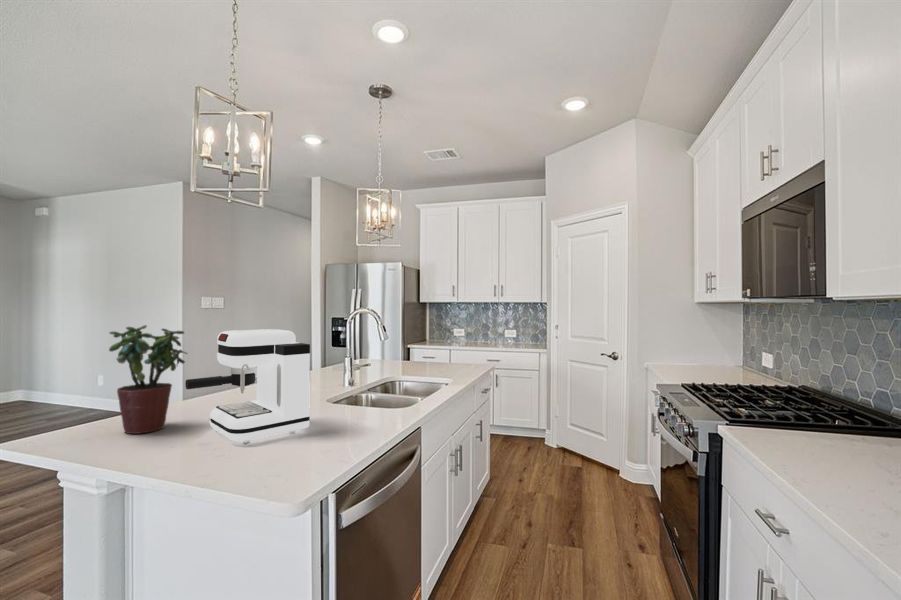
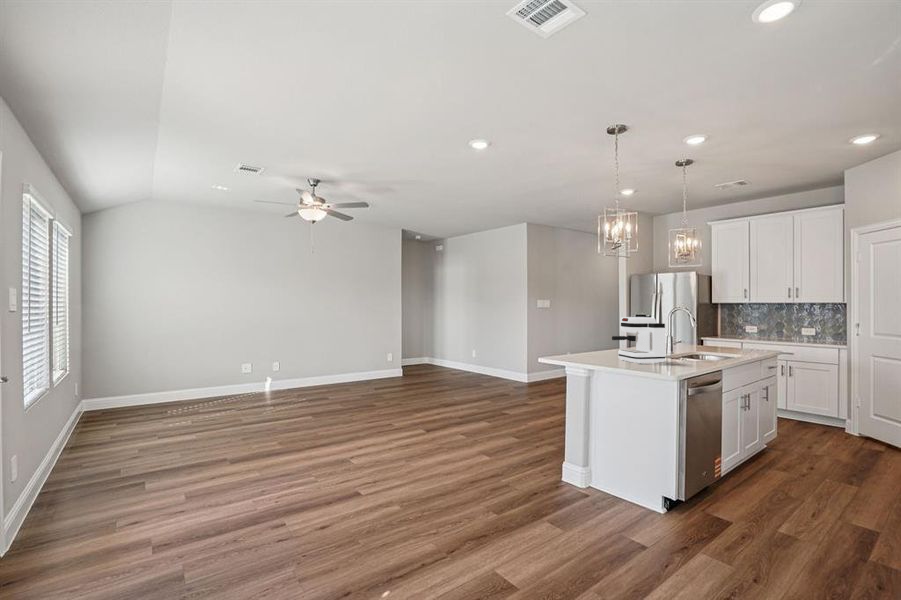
potted plant: present [109,325,187,434] -> none [575,314,604,359]

